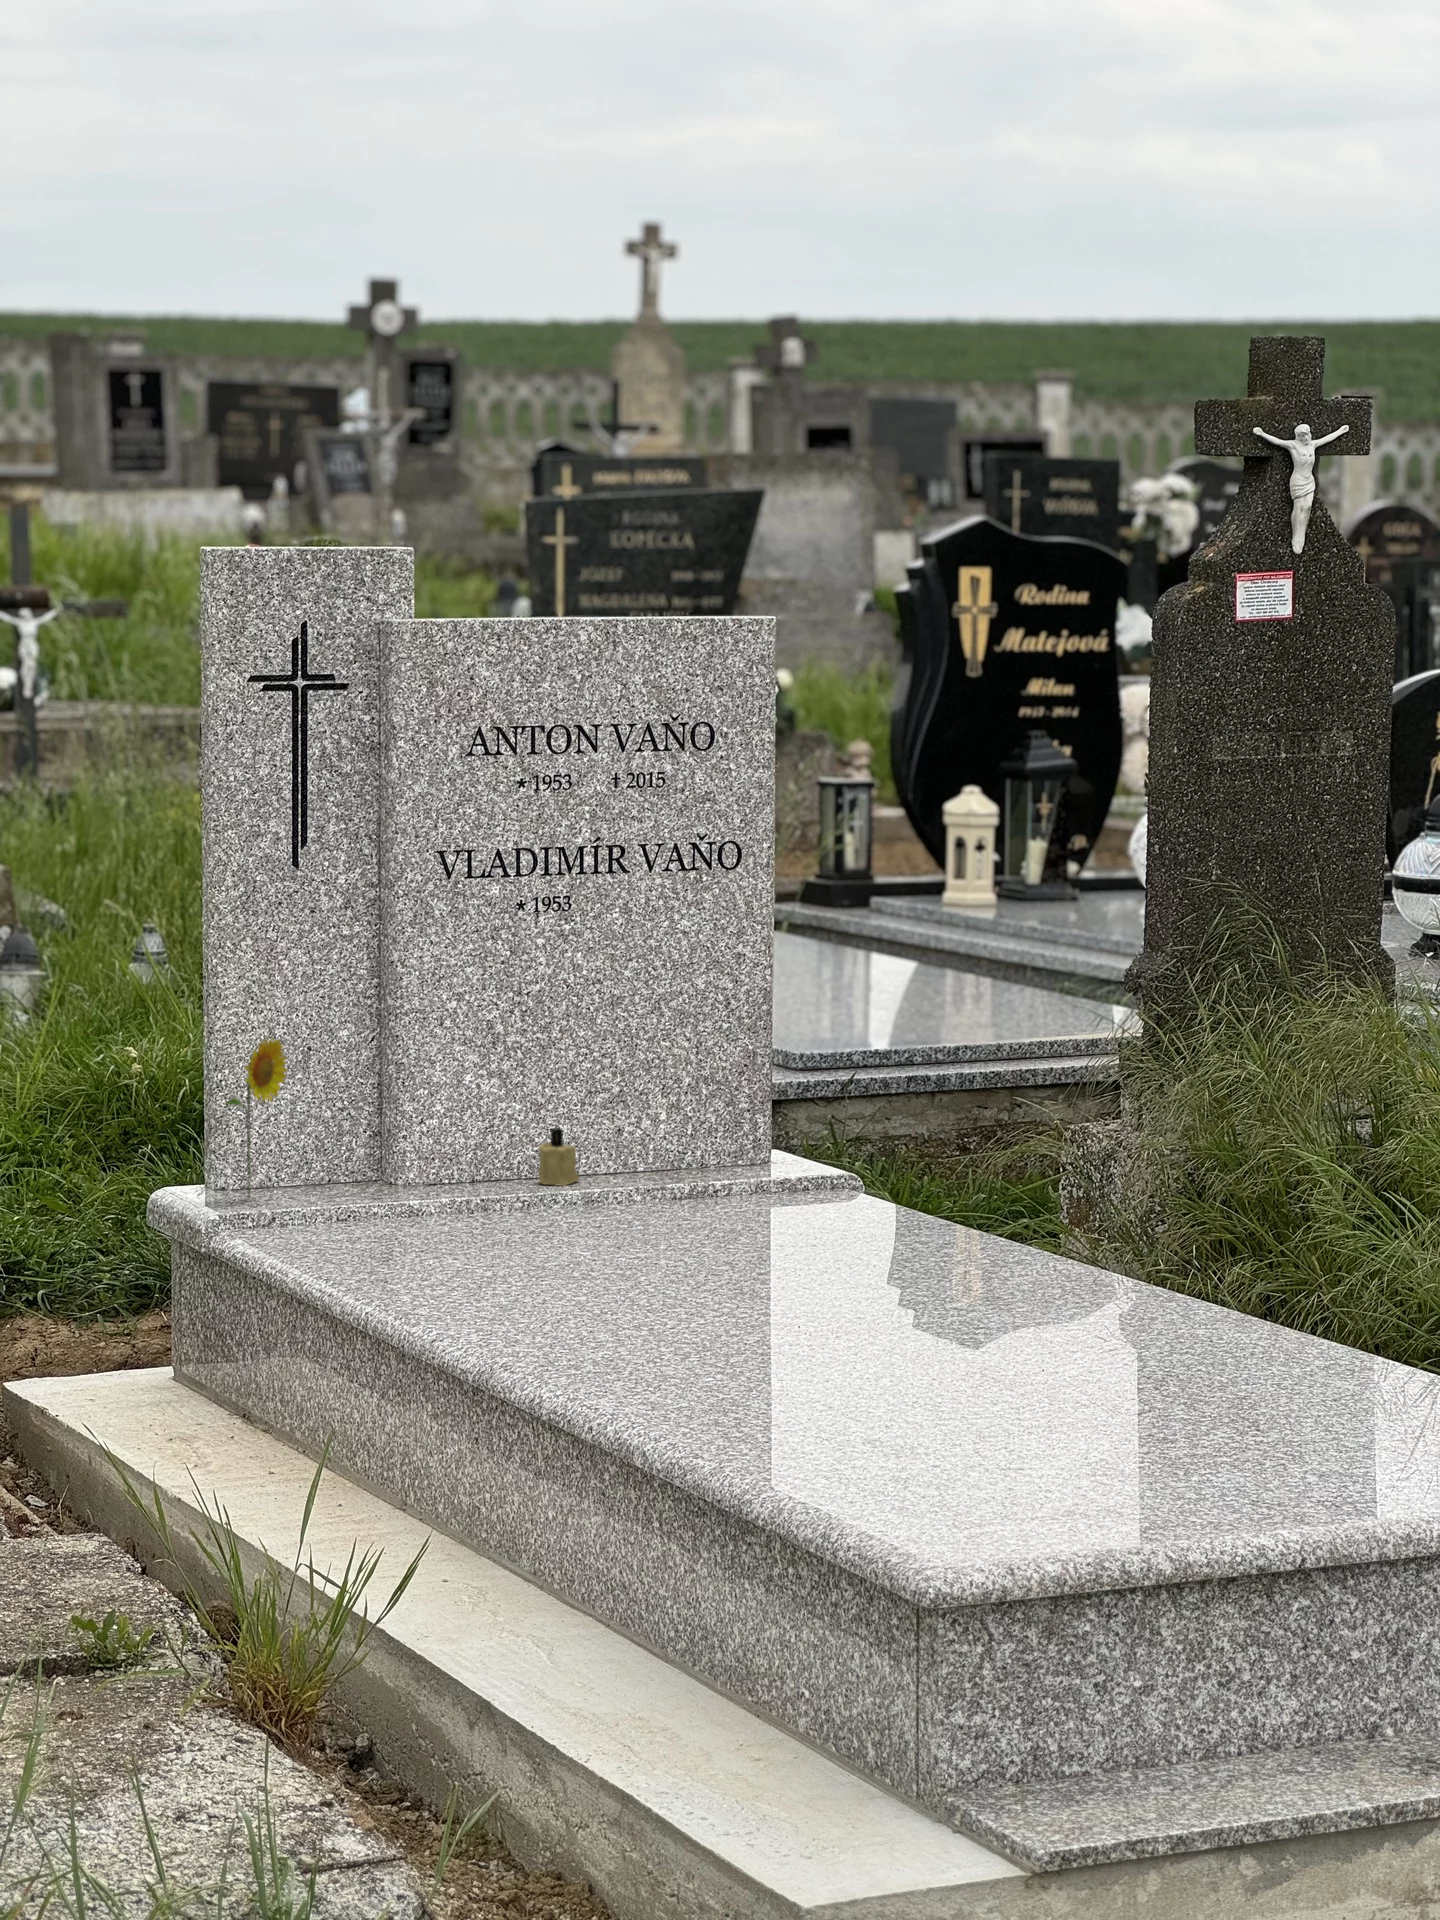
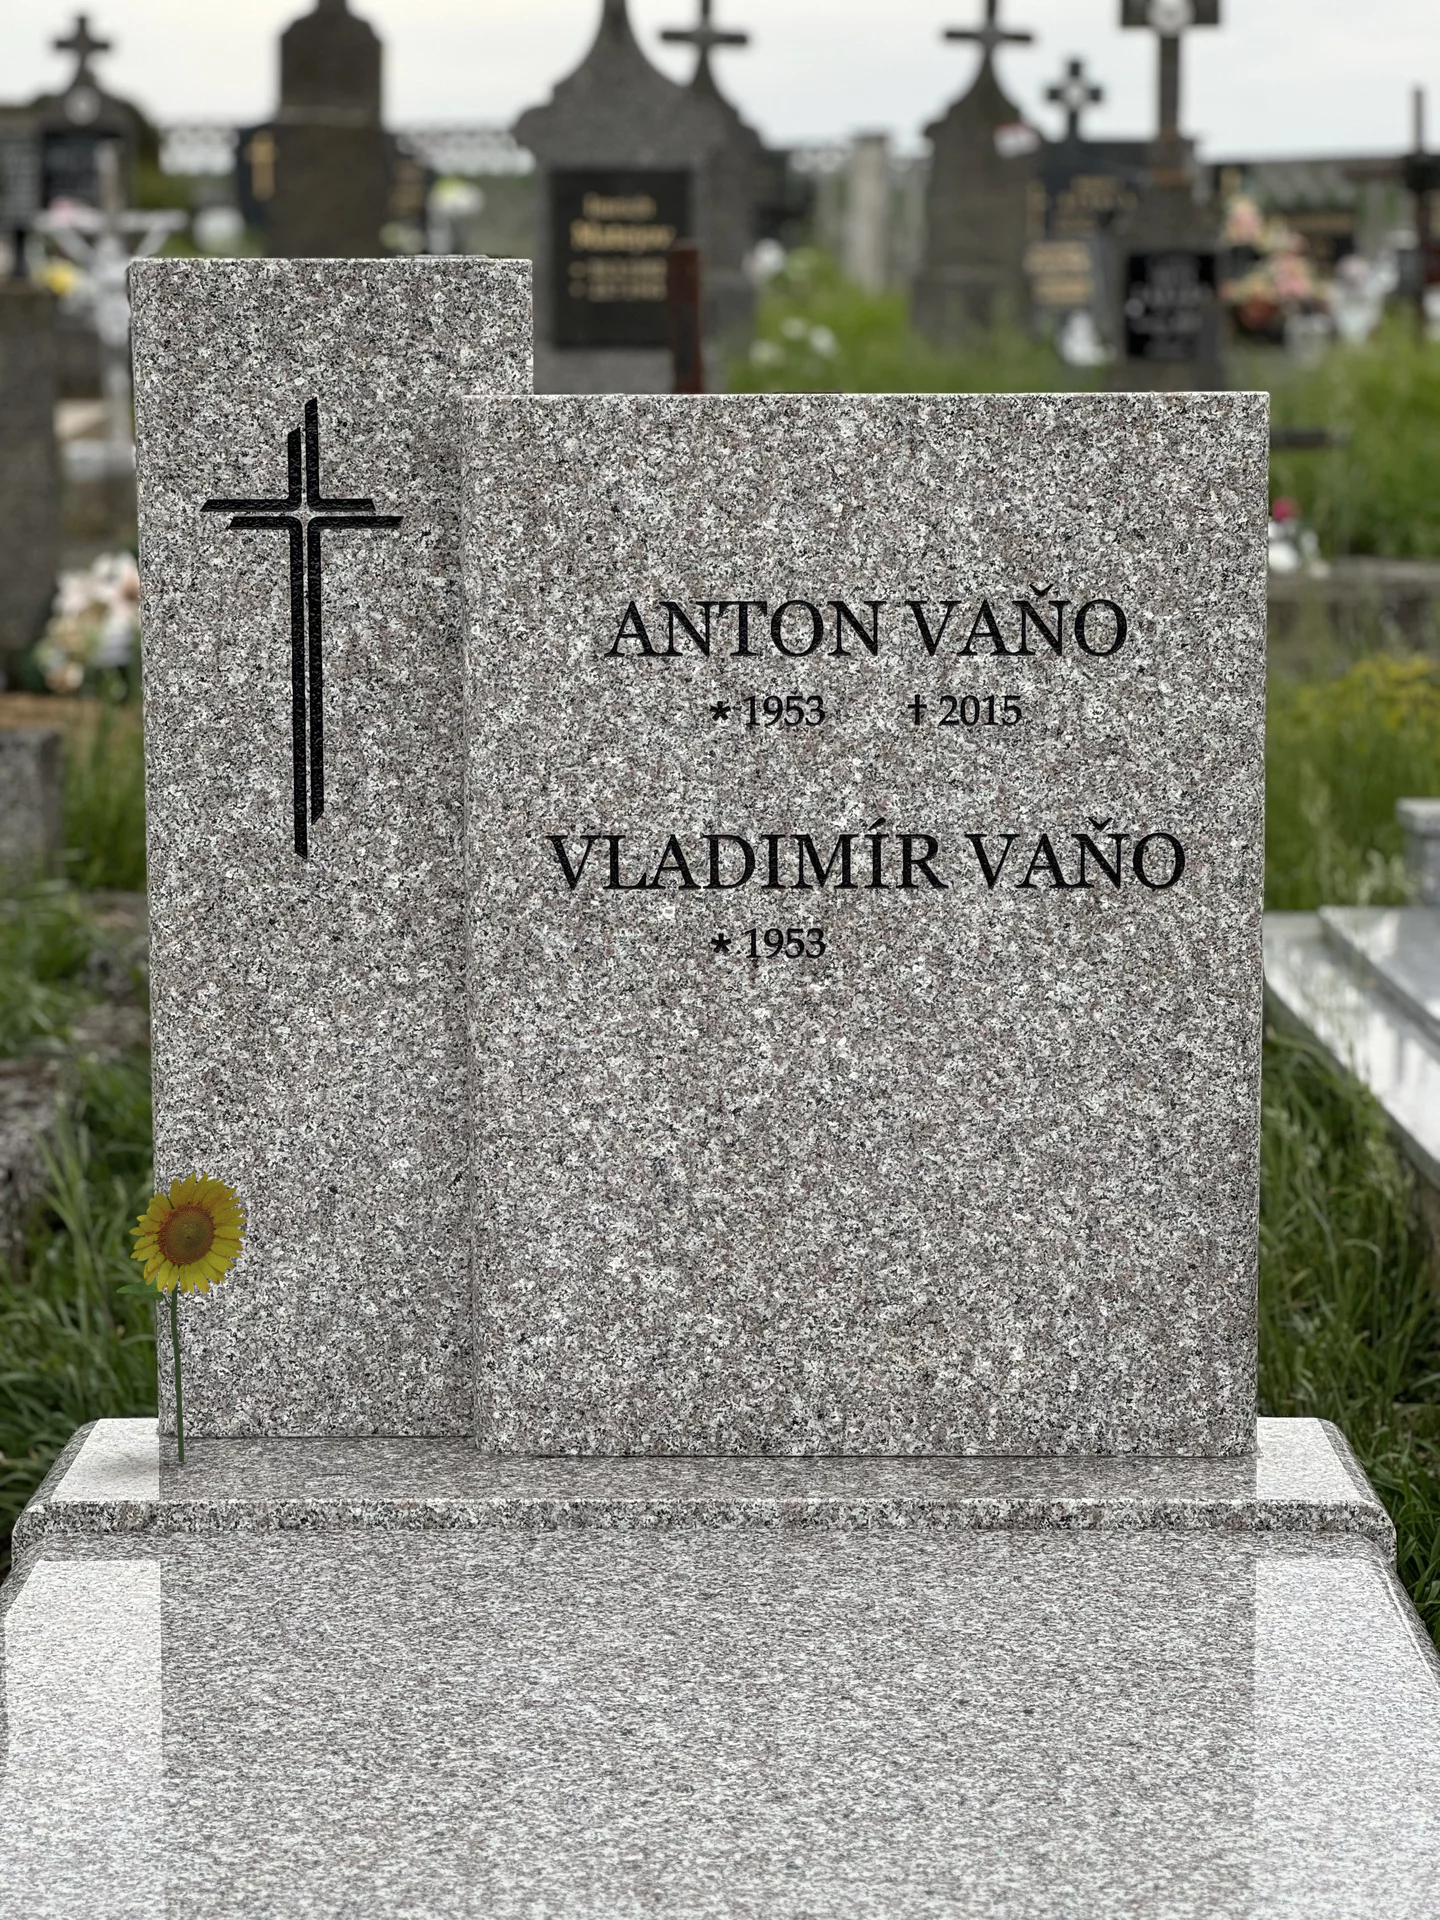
candle: present [539,1128,579,1186] -> none [728,1374,811,1491]

